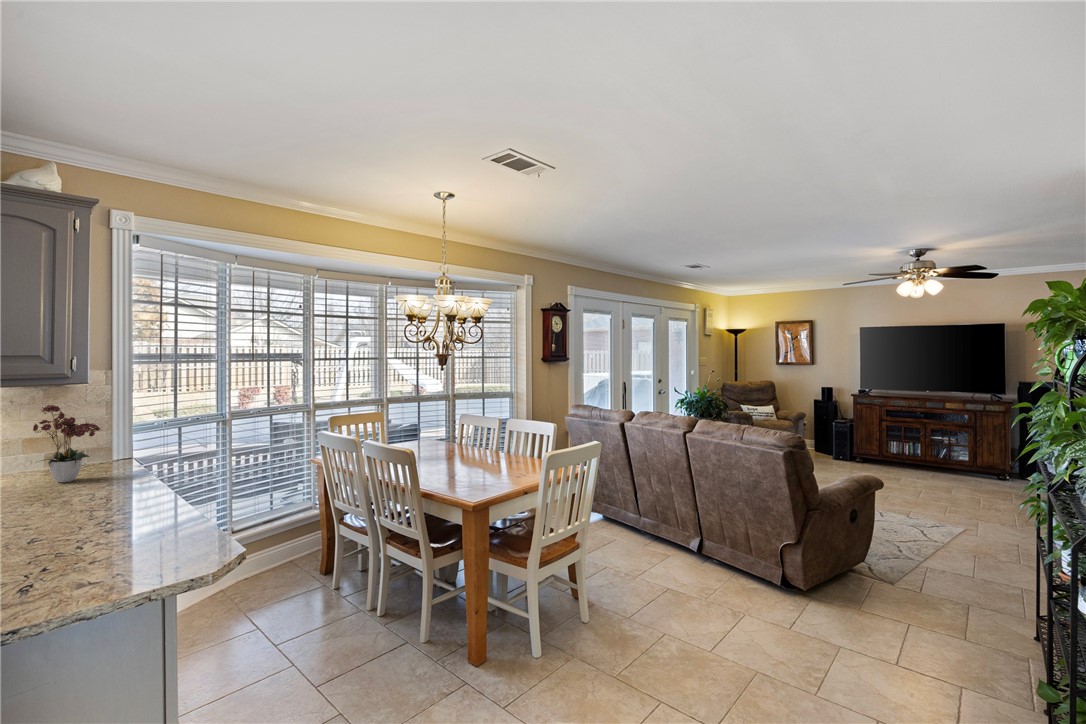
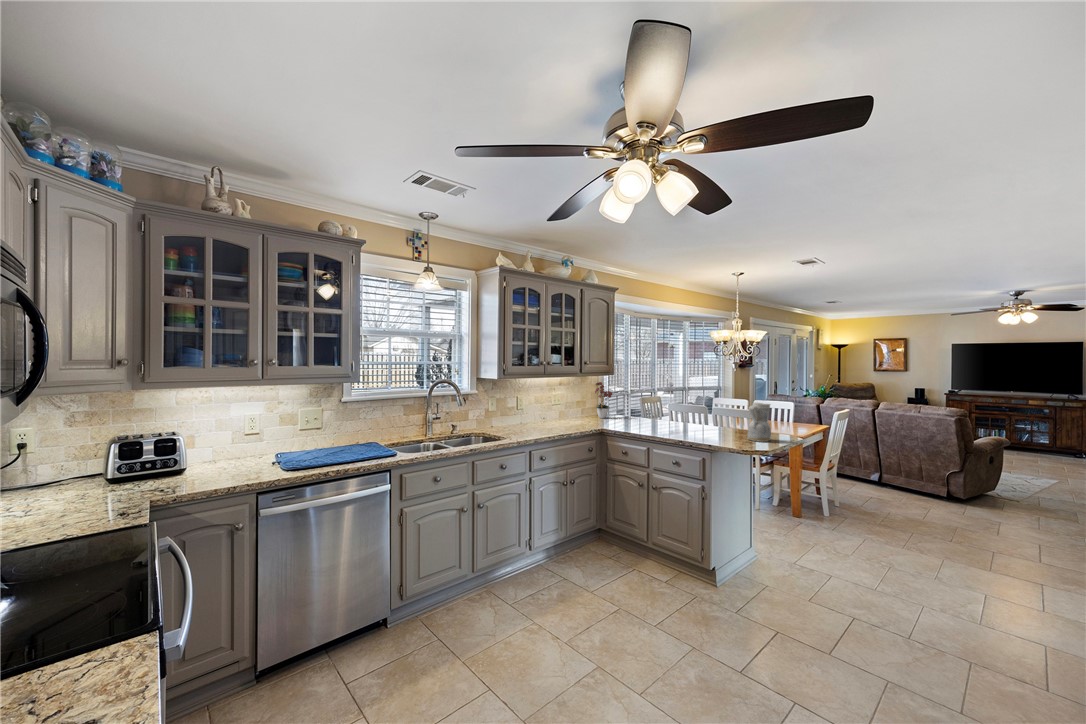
ceramic pitcher: none [67,468,159,582] -> present [747,403,771,442]

